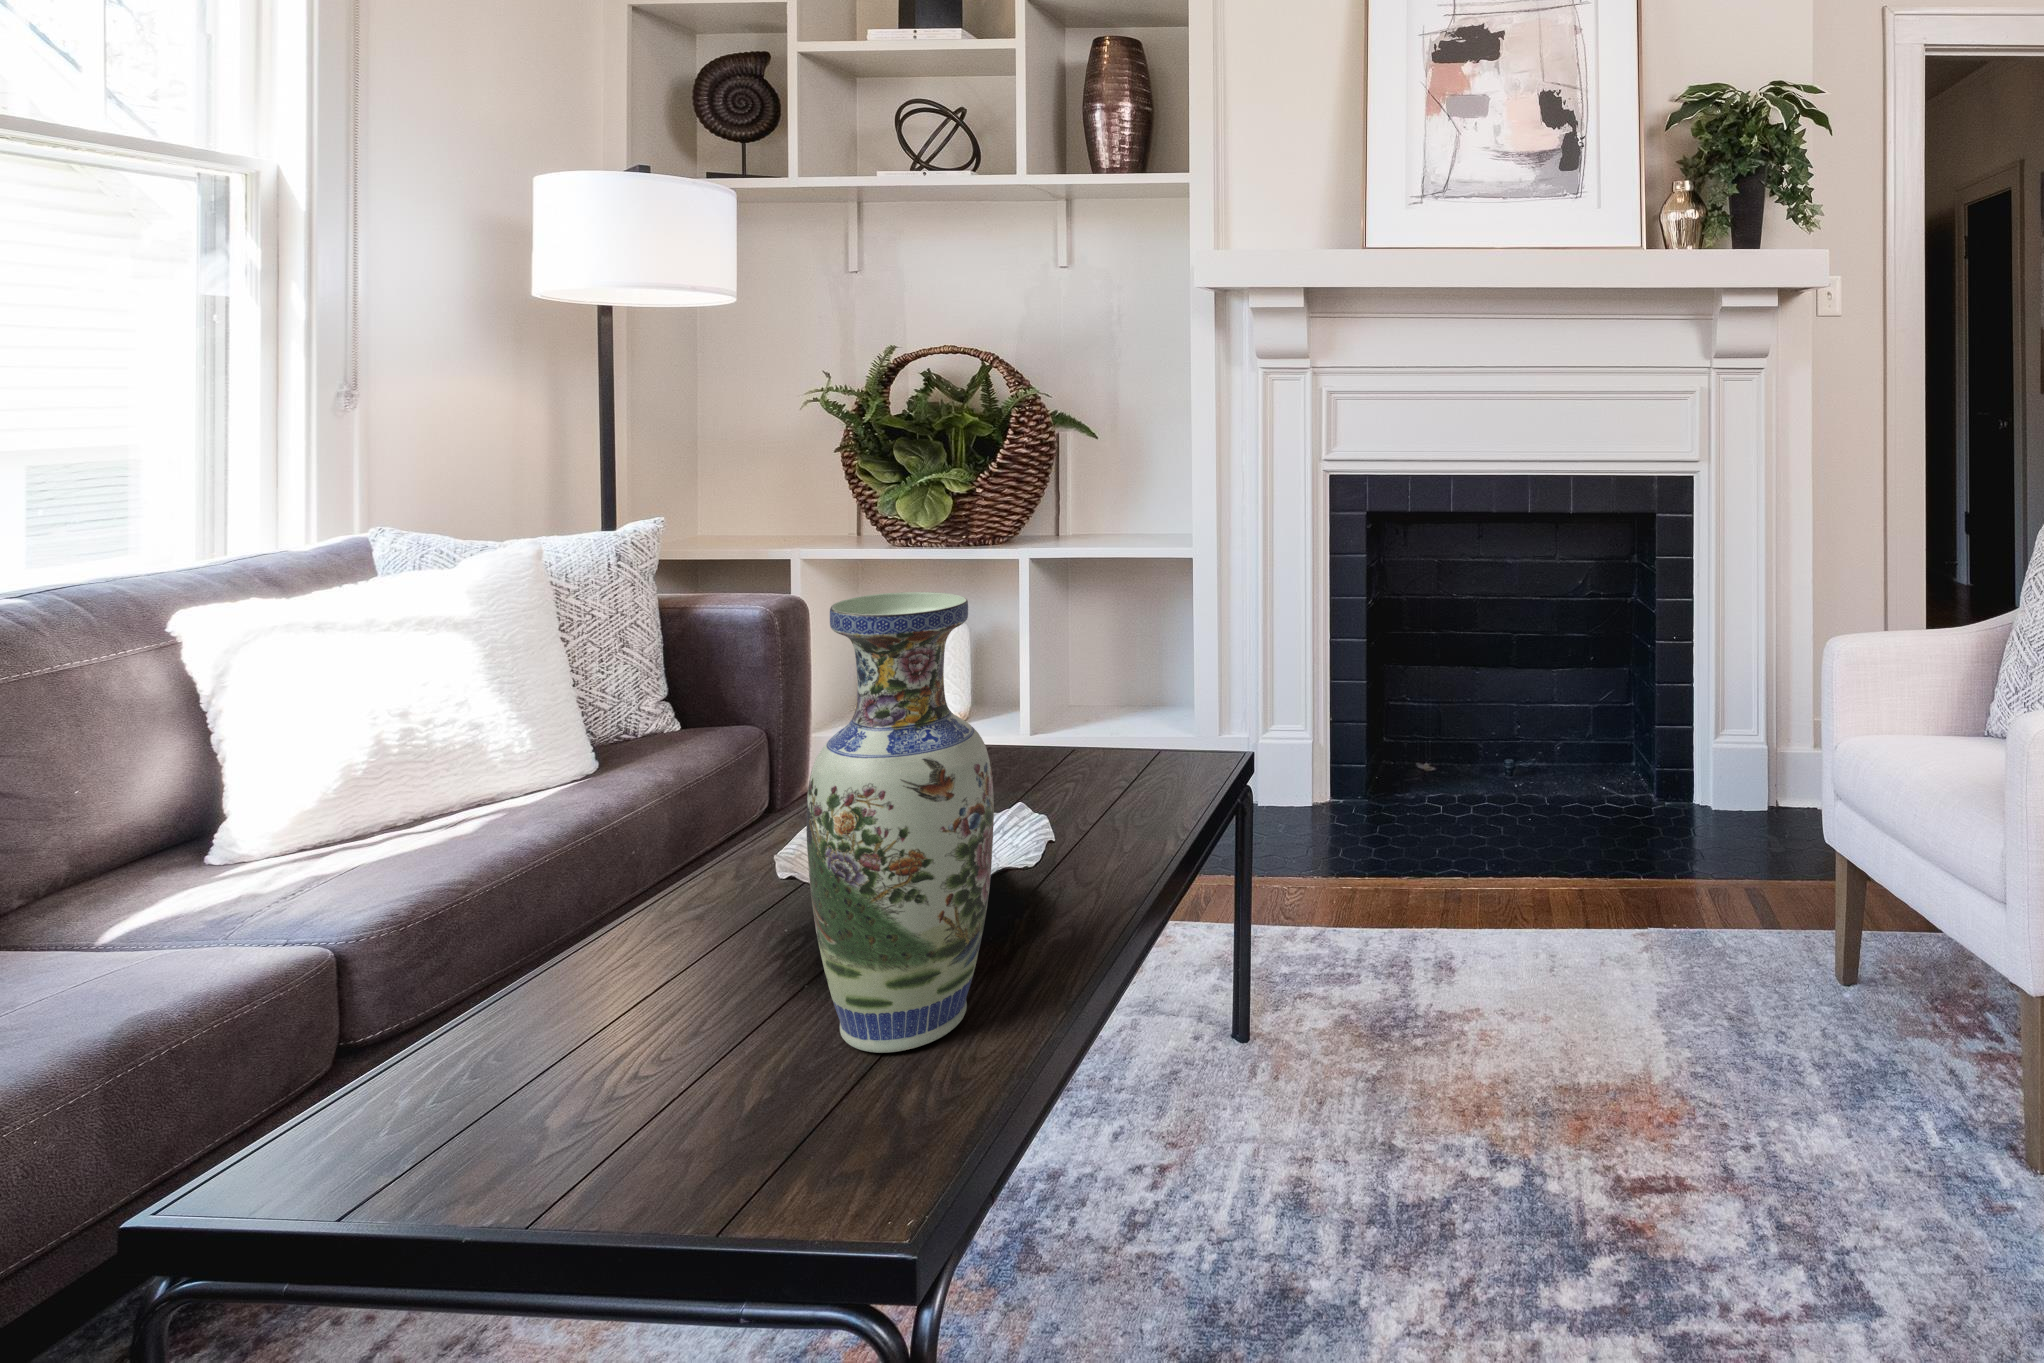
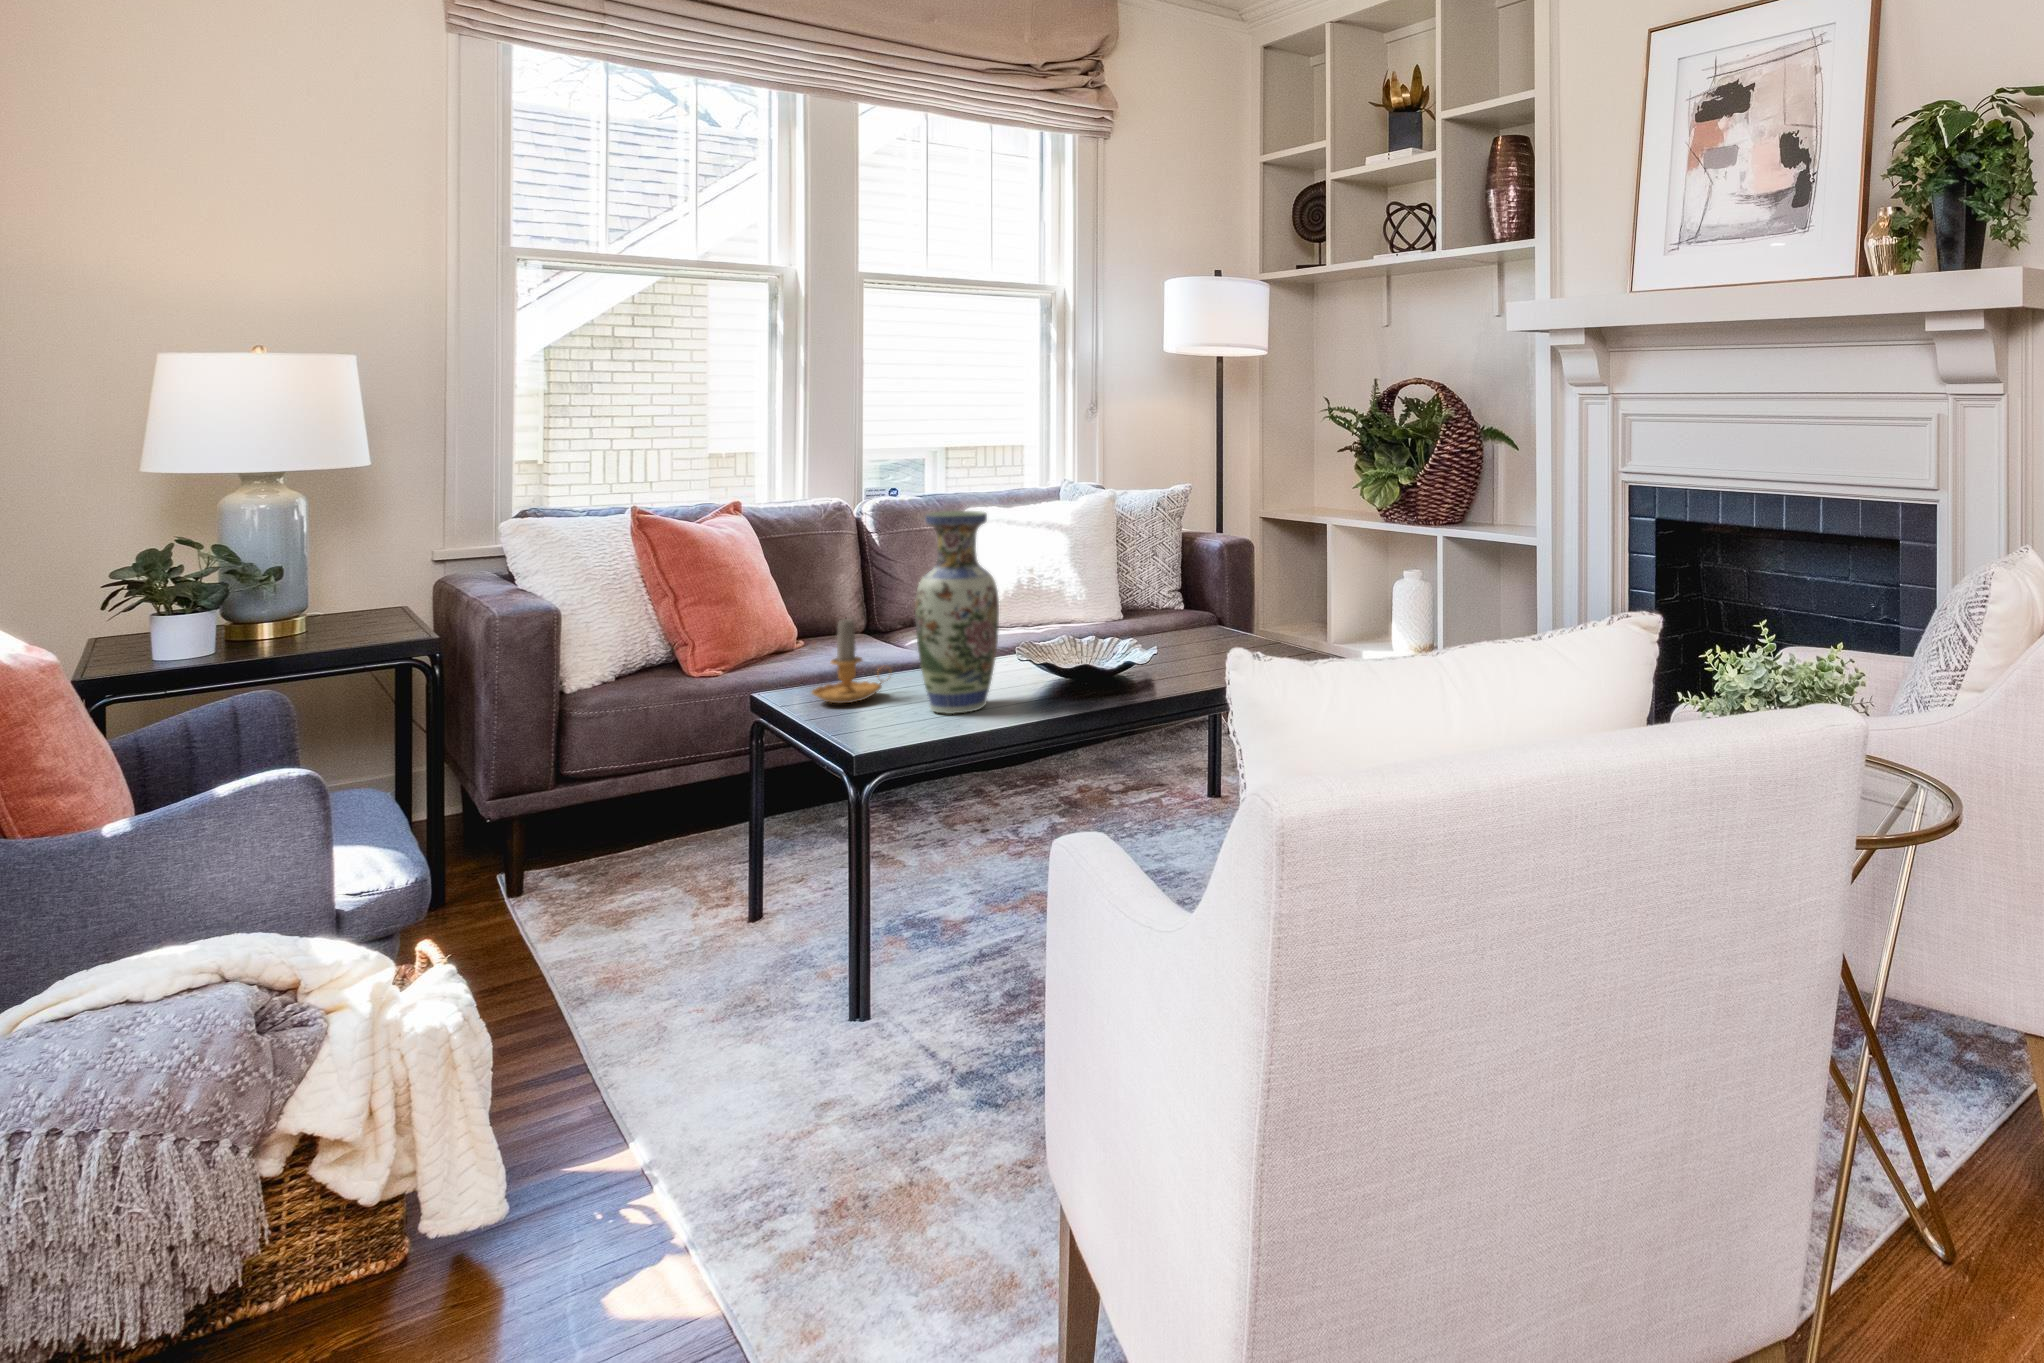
candle: none [443,893,645,1132] -> present [812,619,883,703]

